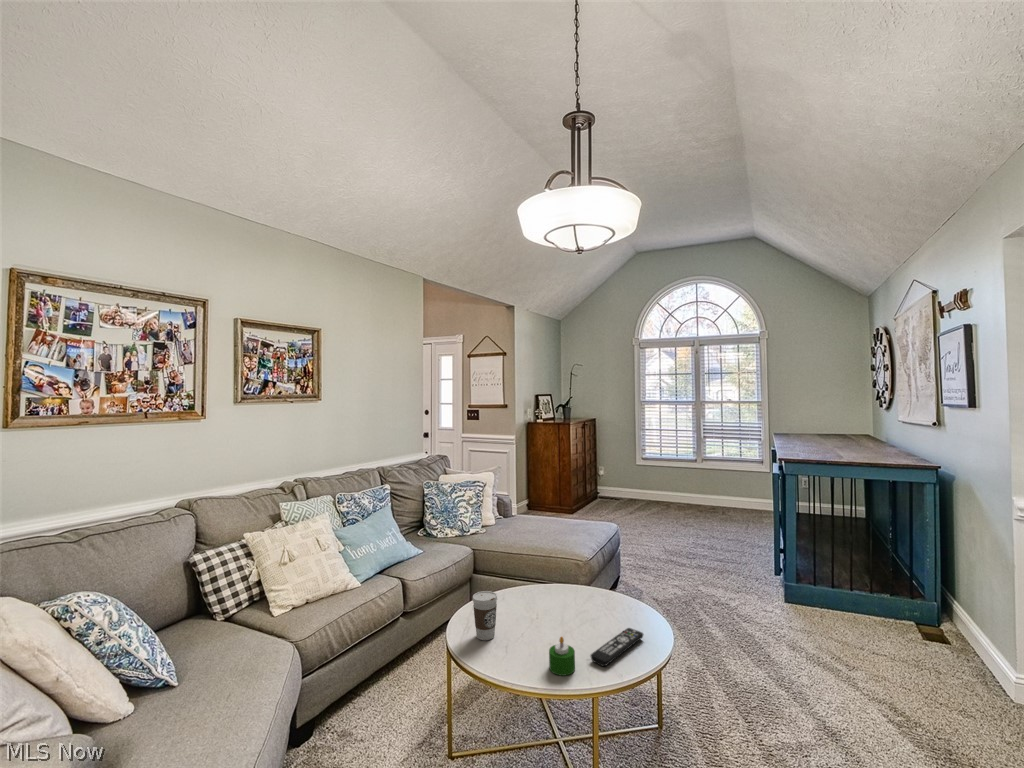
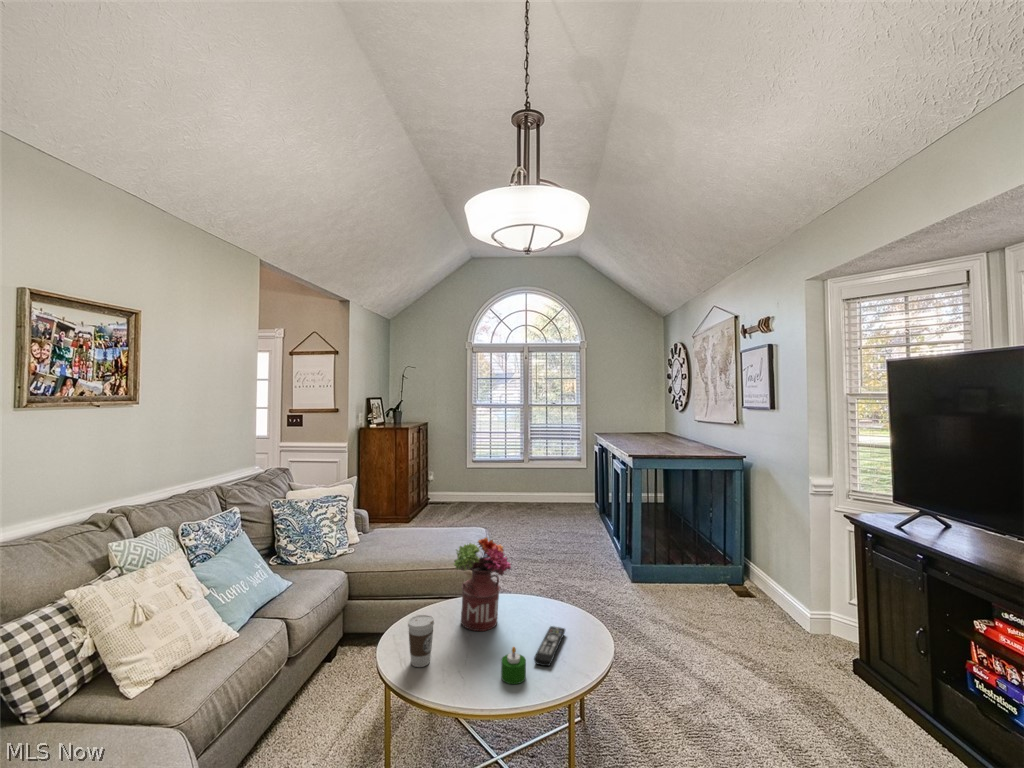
flower arrangement: none [529,525,588,620] -> present [454,538,511,631]

